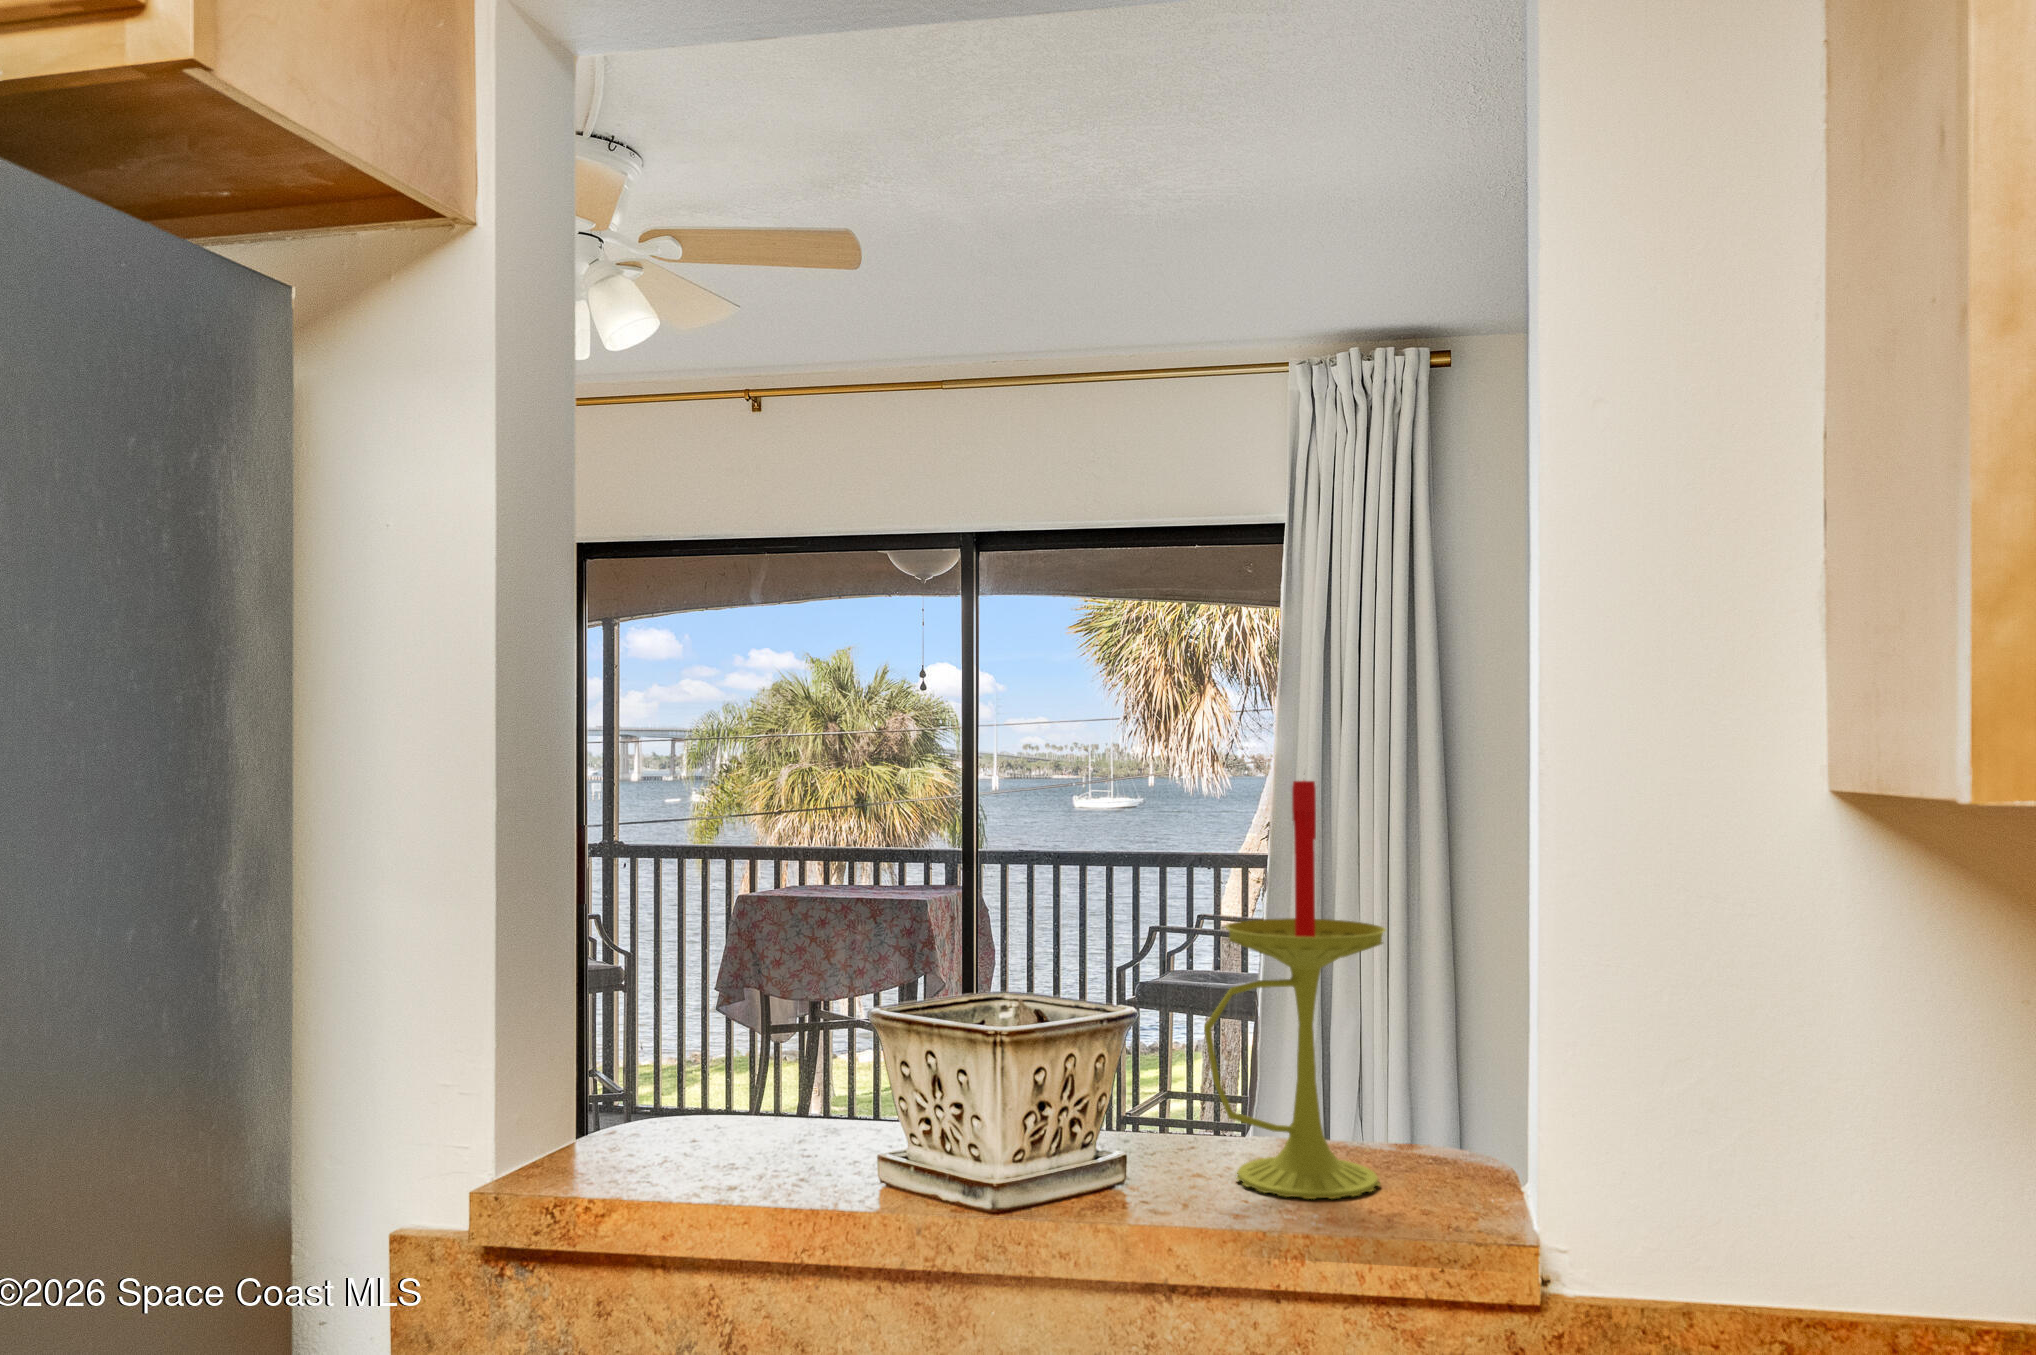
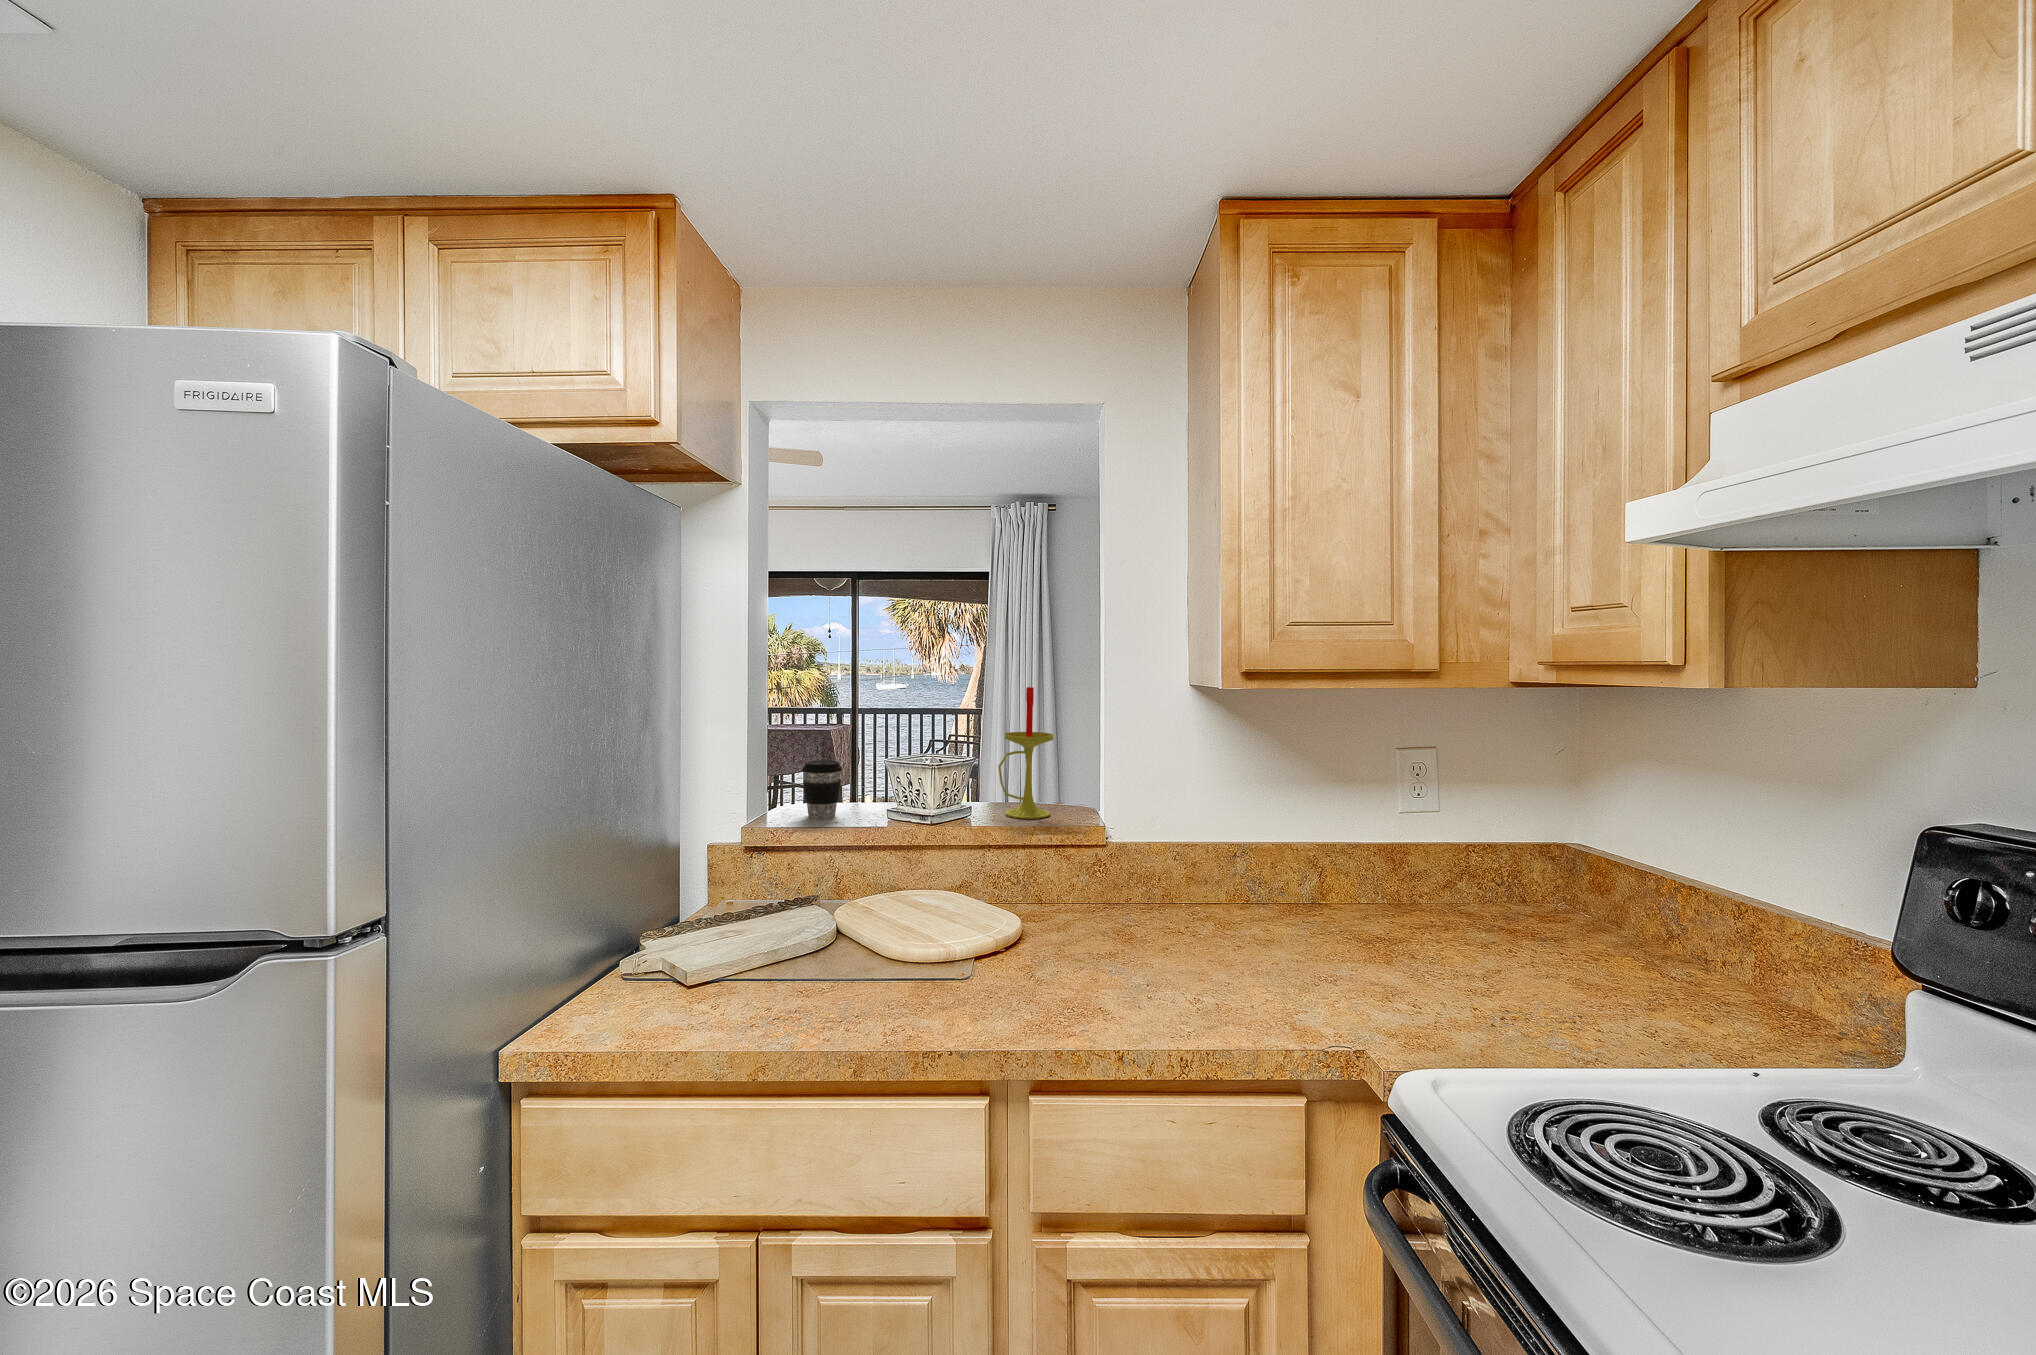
coffee cup: none [642,996,756,1173] -> present [802,760,842,819]

